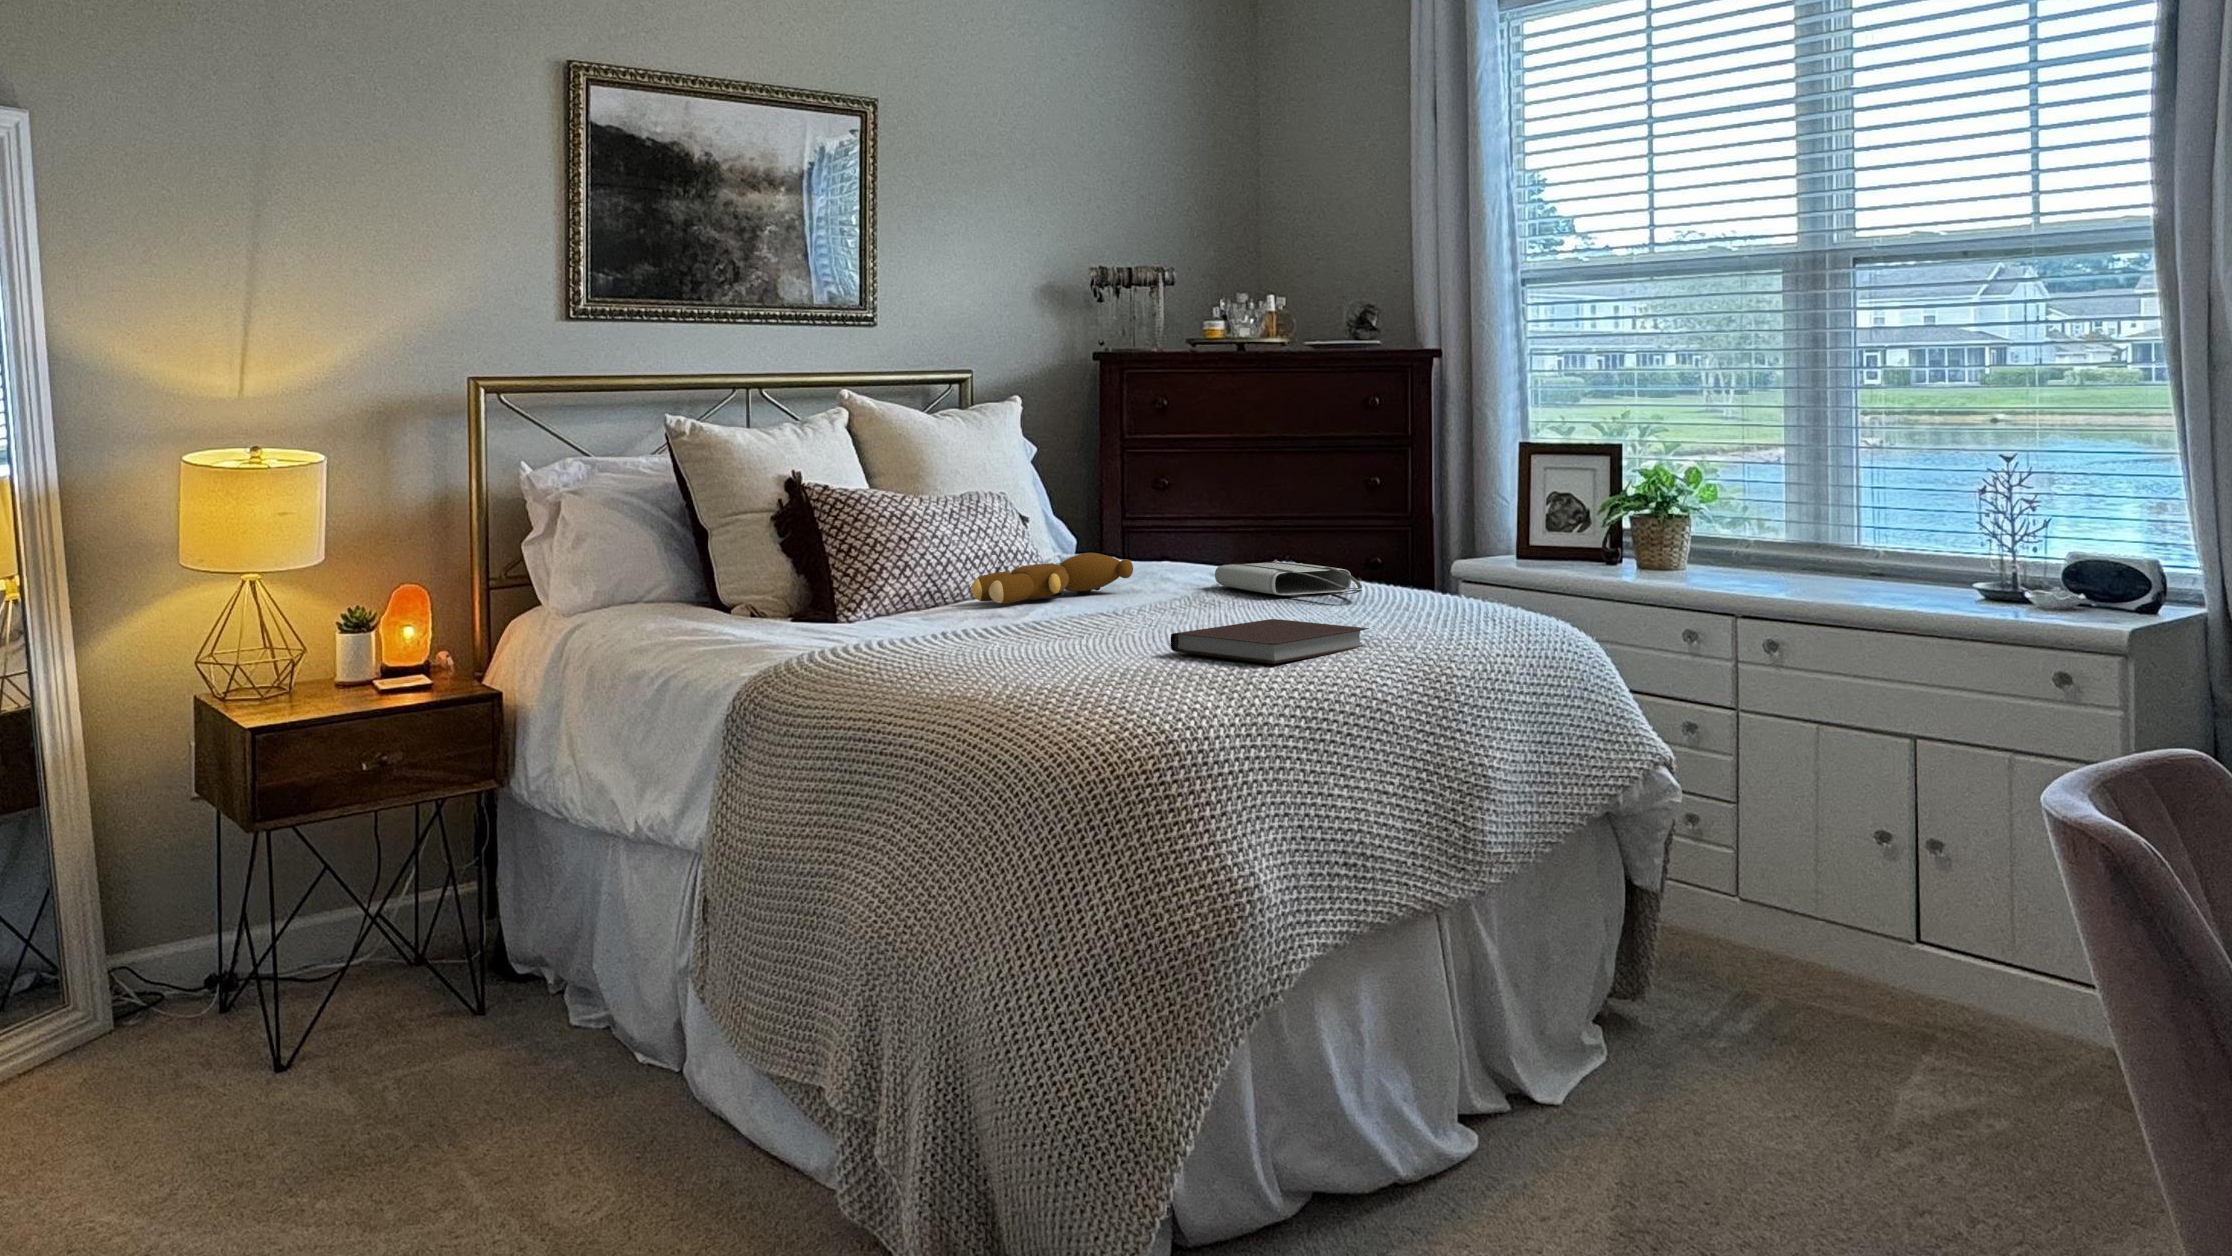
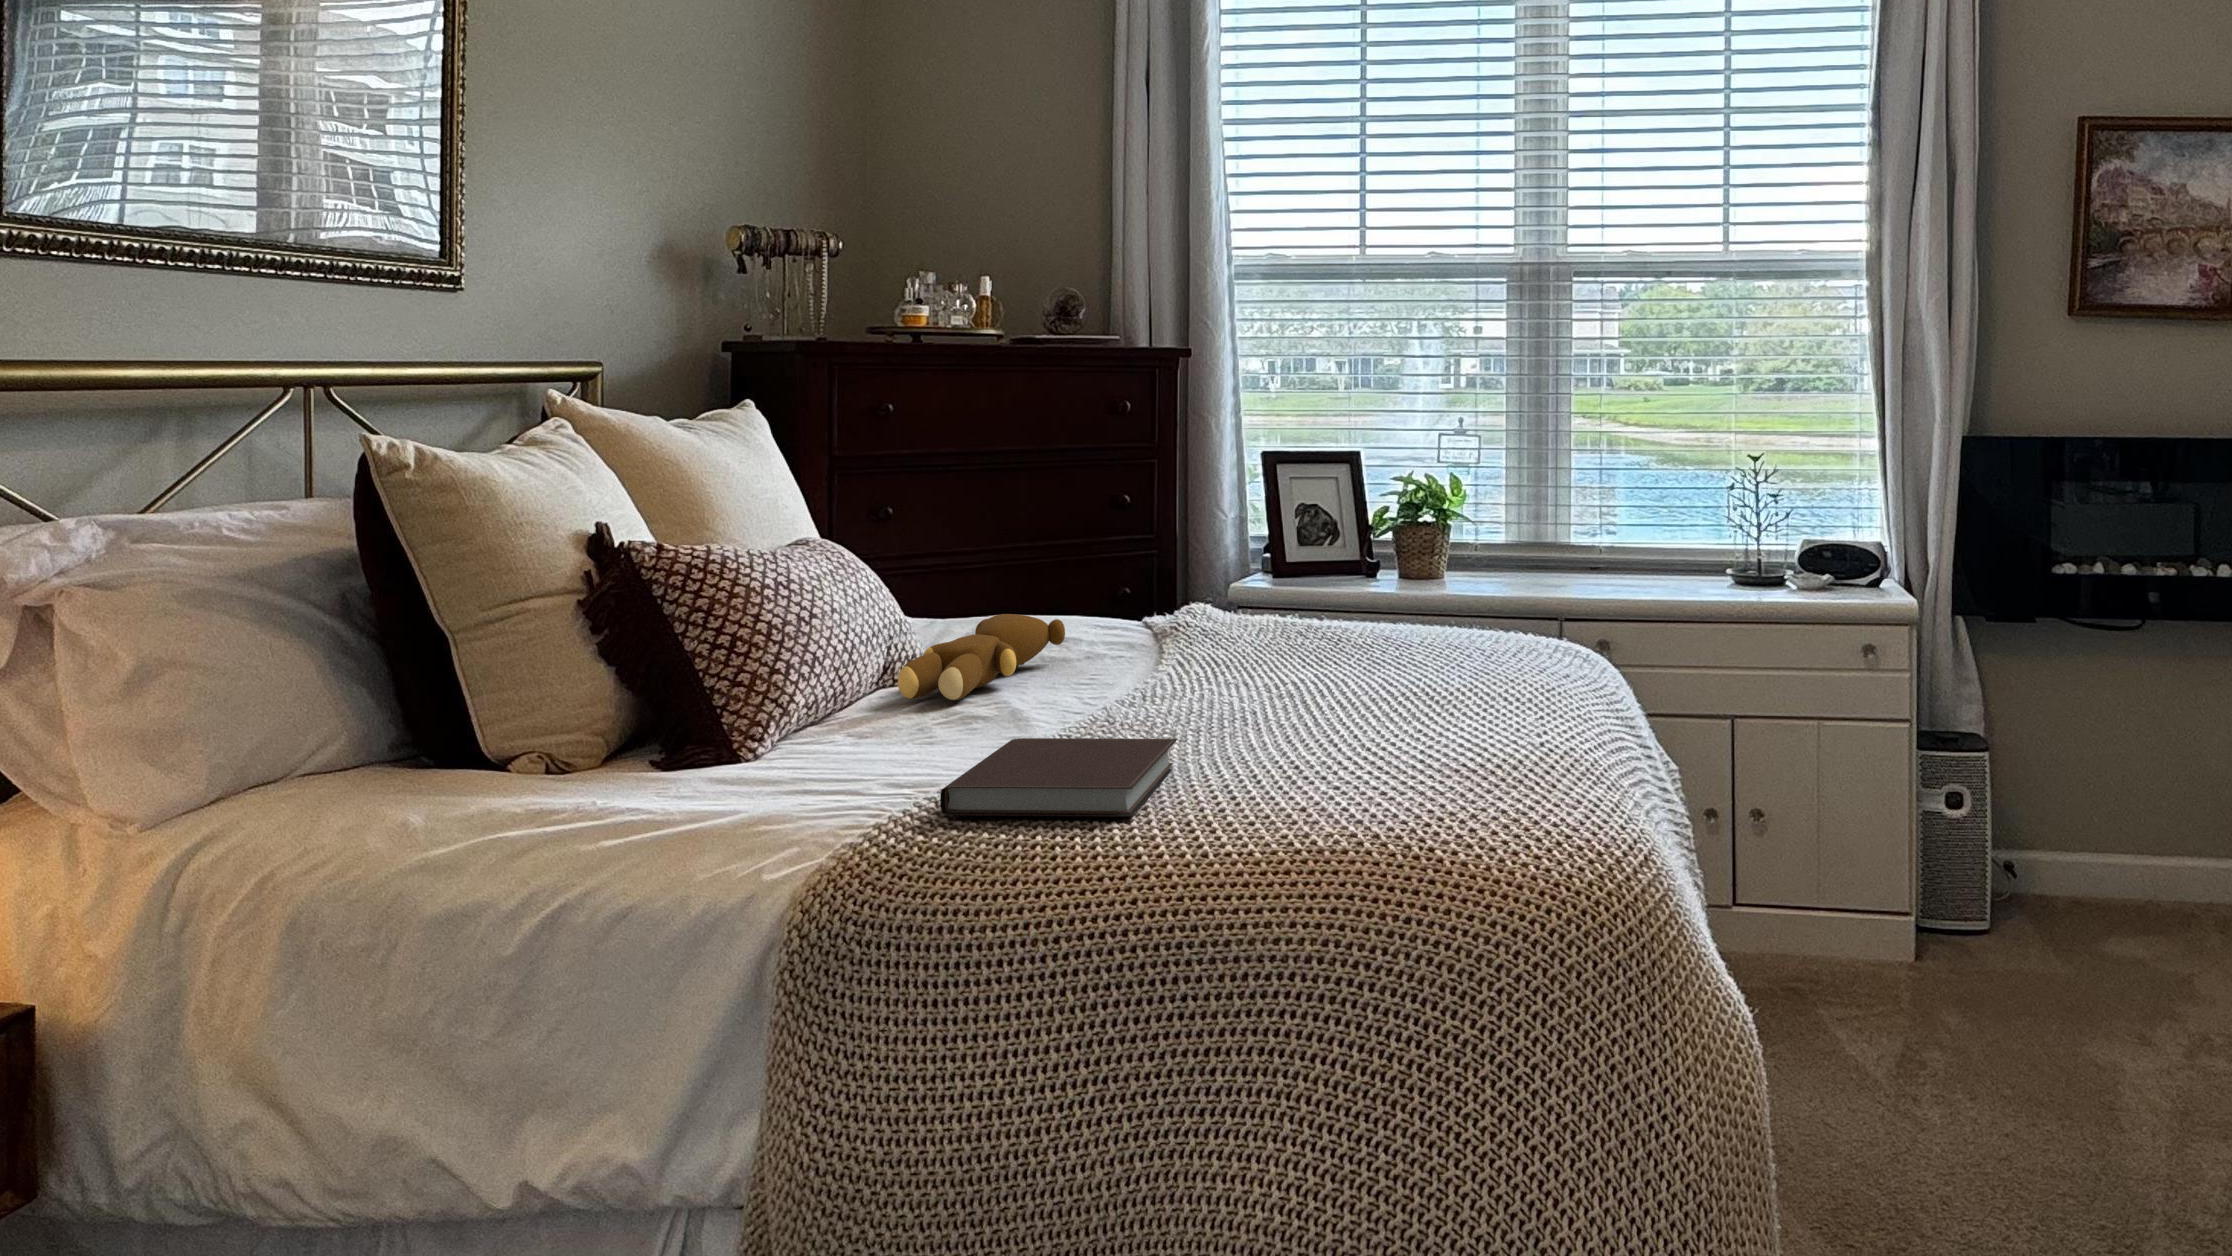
tote bag: present [1215,562,1362,597] -> none [1148,606,1391,649]
notebook: present [1171,619,1369,664] -> present [940,738,1178,817]

